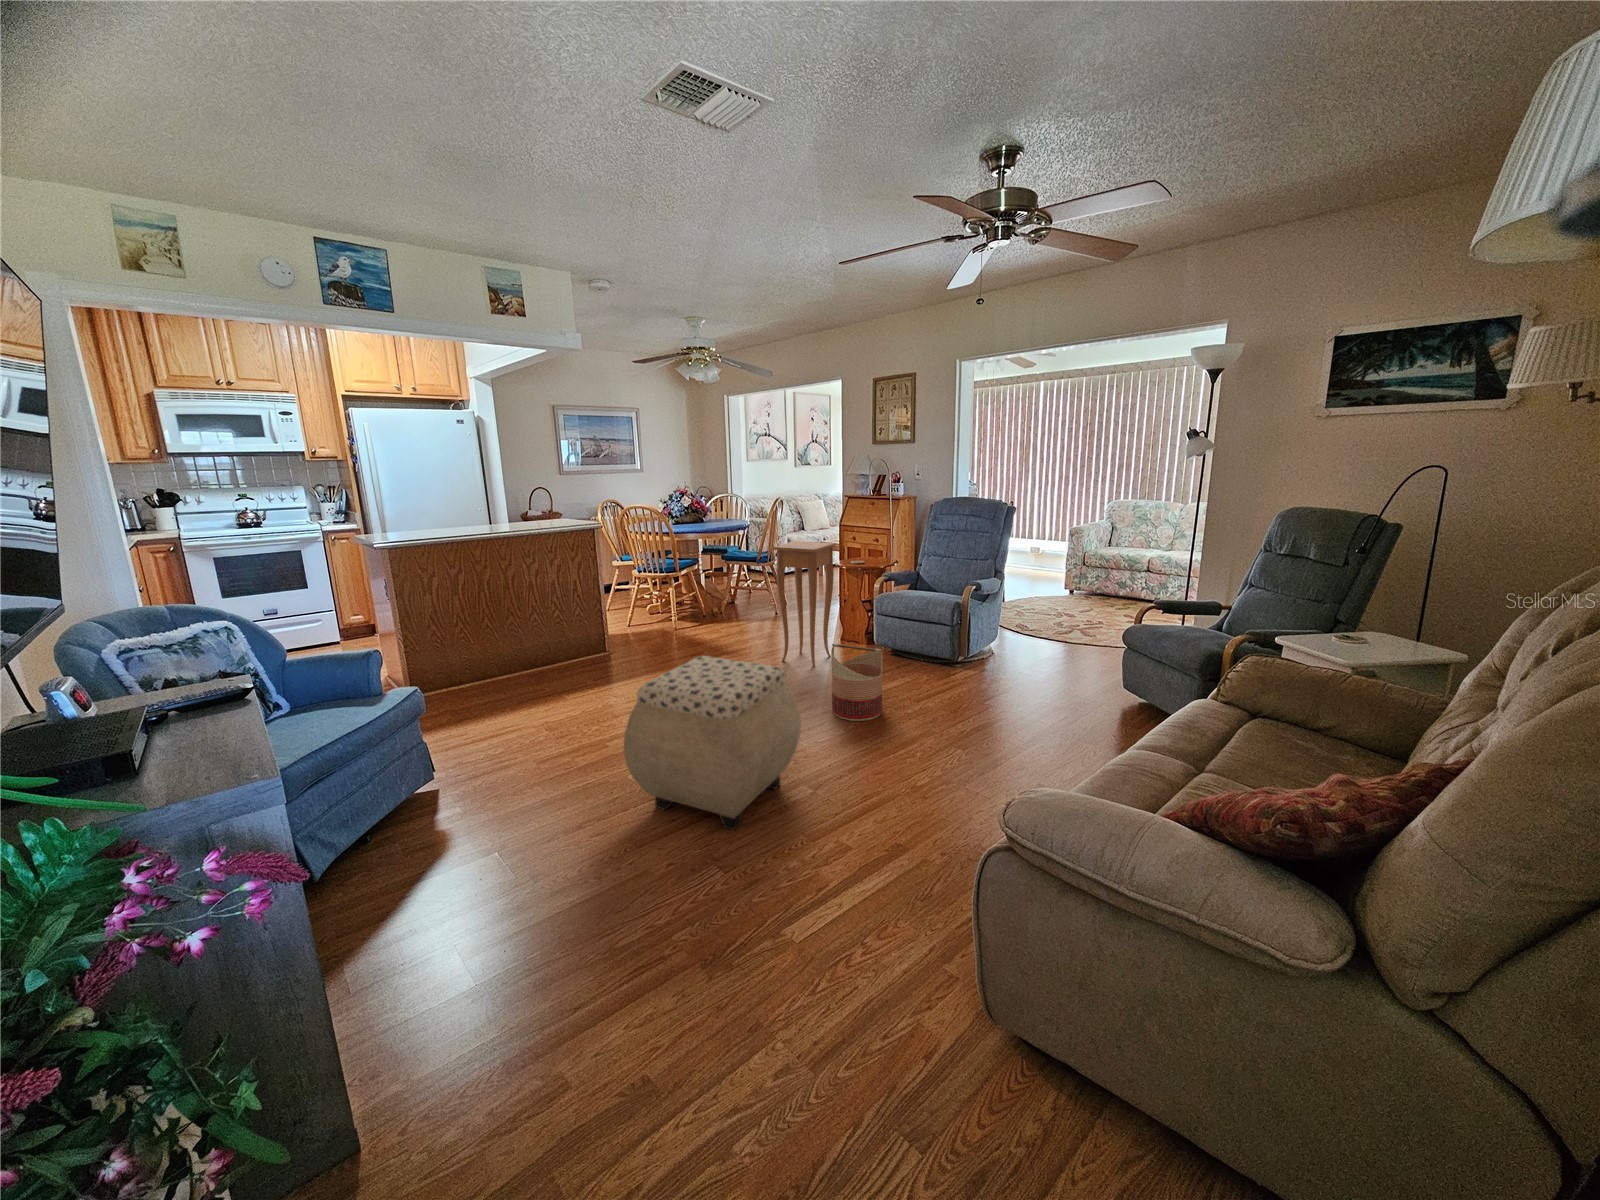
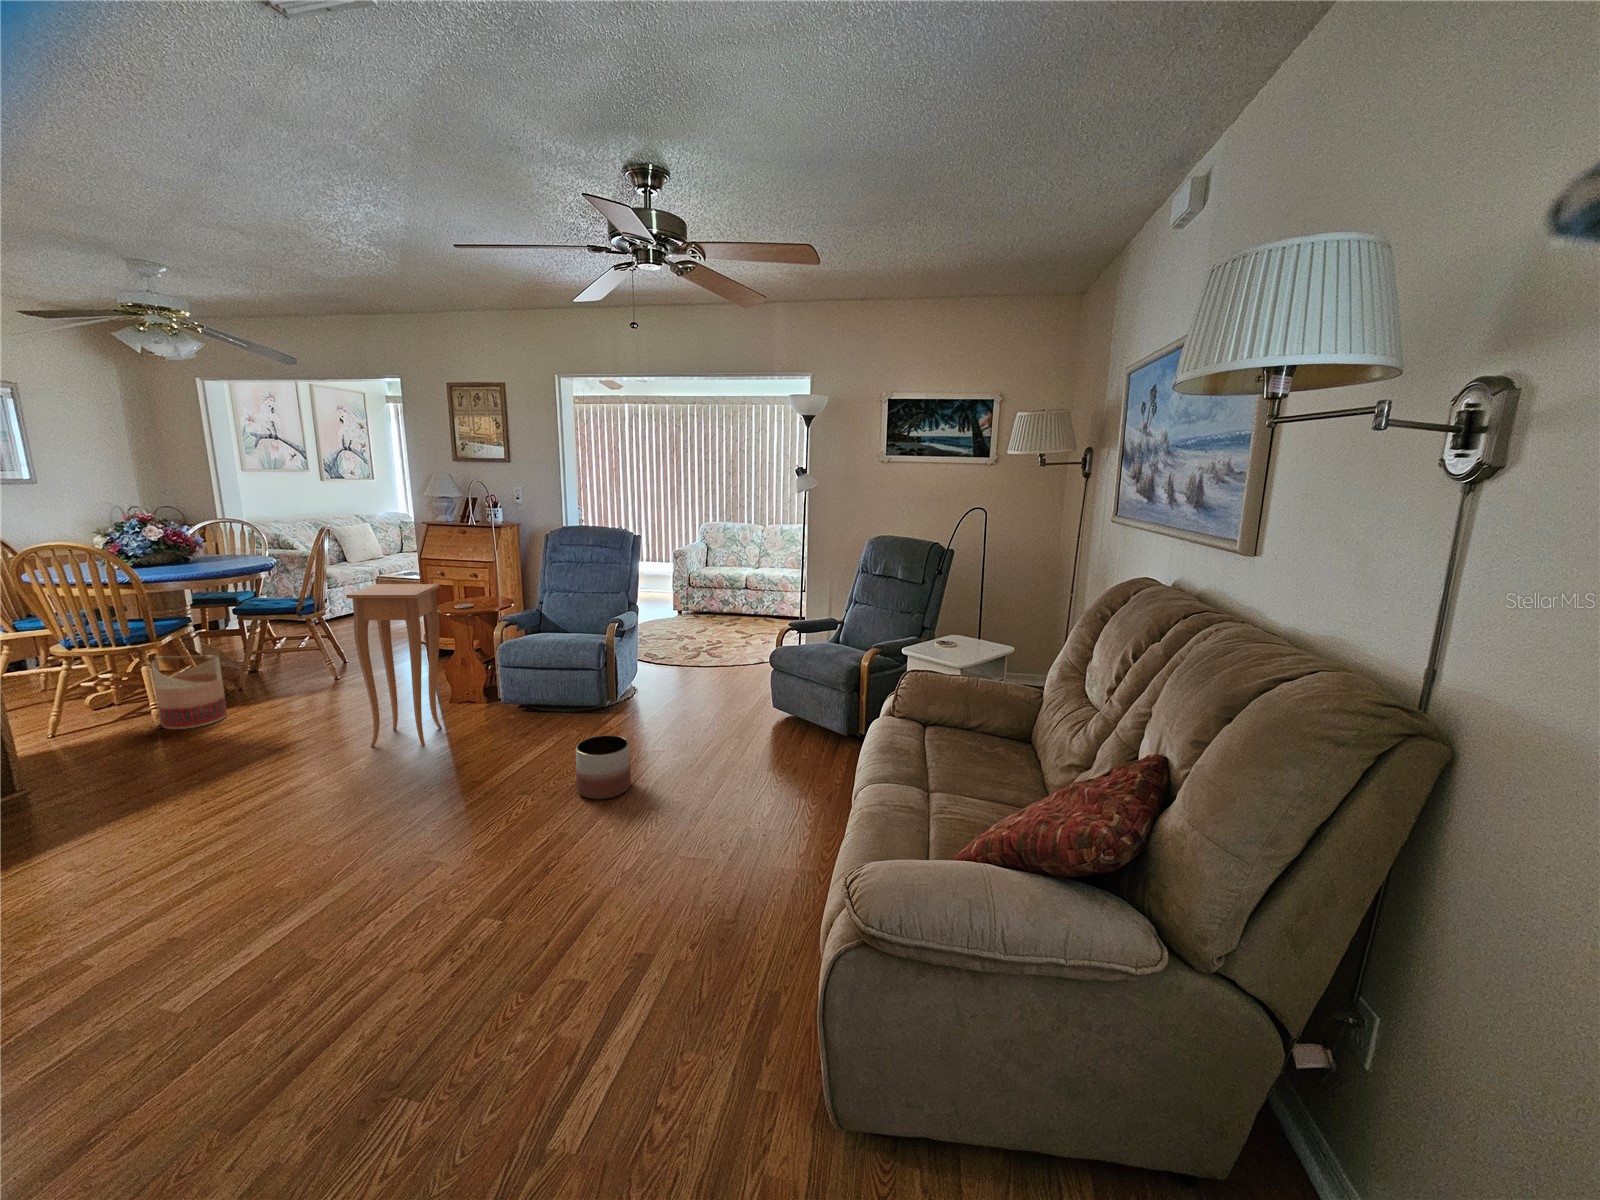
basket: present [831,644,883,721] -> present [151,655,227,729]
ottoman: present [624,656,801,830] -> none [172,762,469,1026]
planter: none [906,679,953,734] -> present [576,735,631,799]

